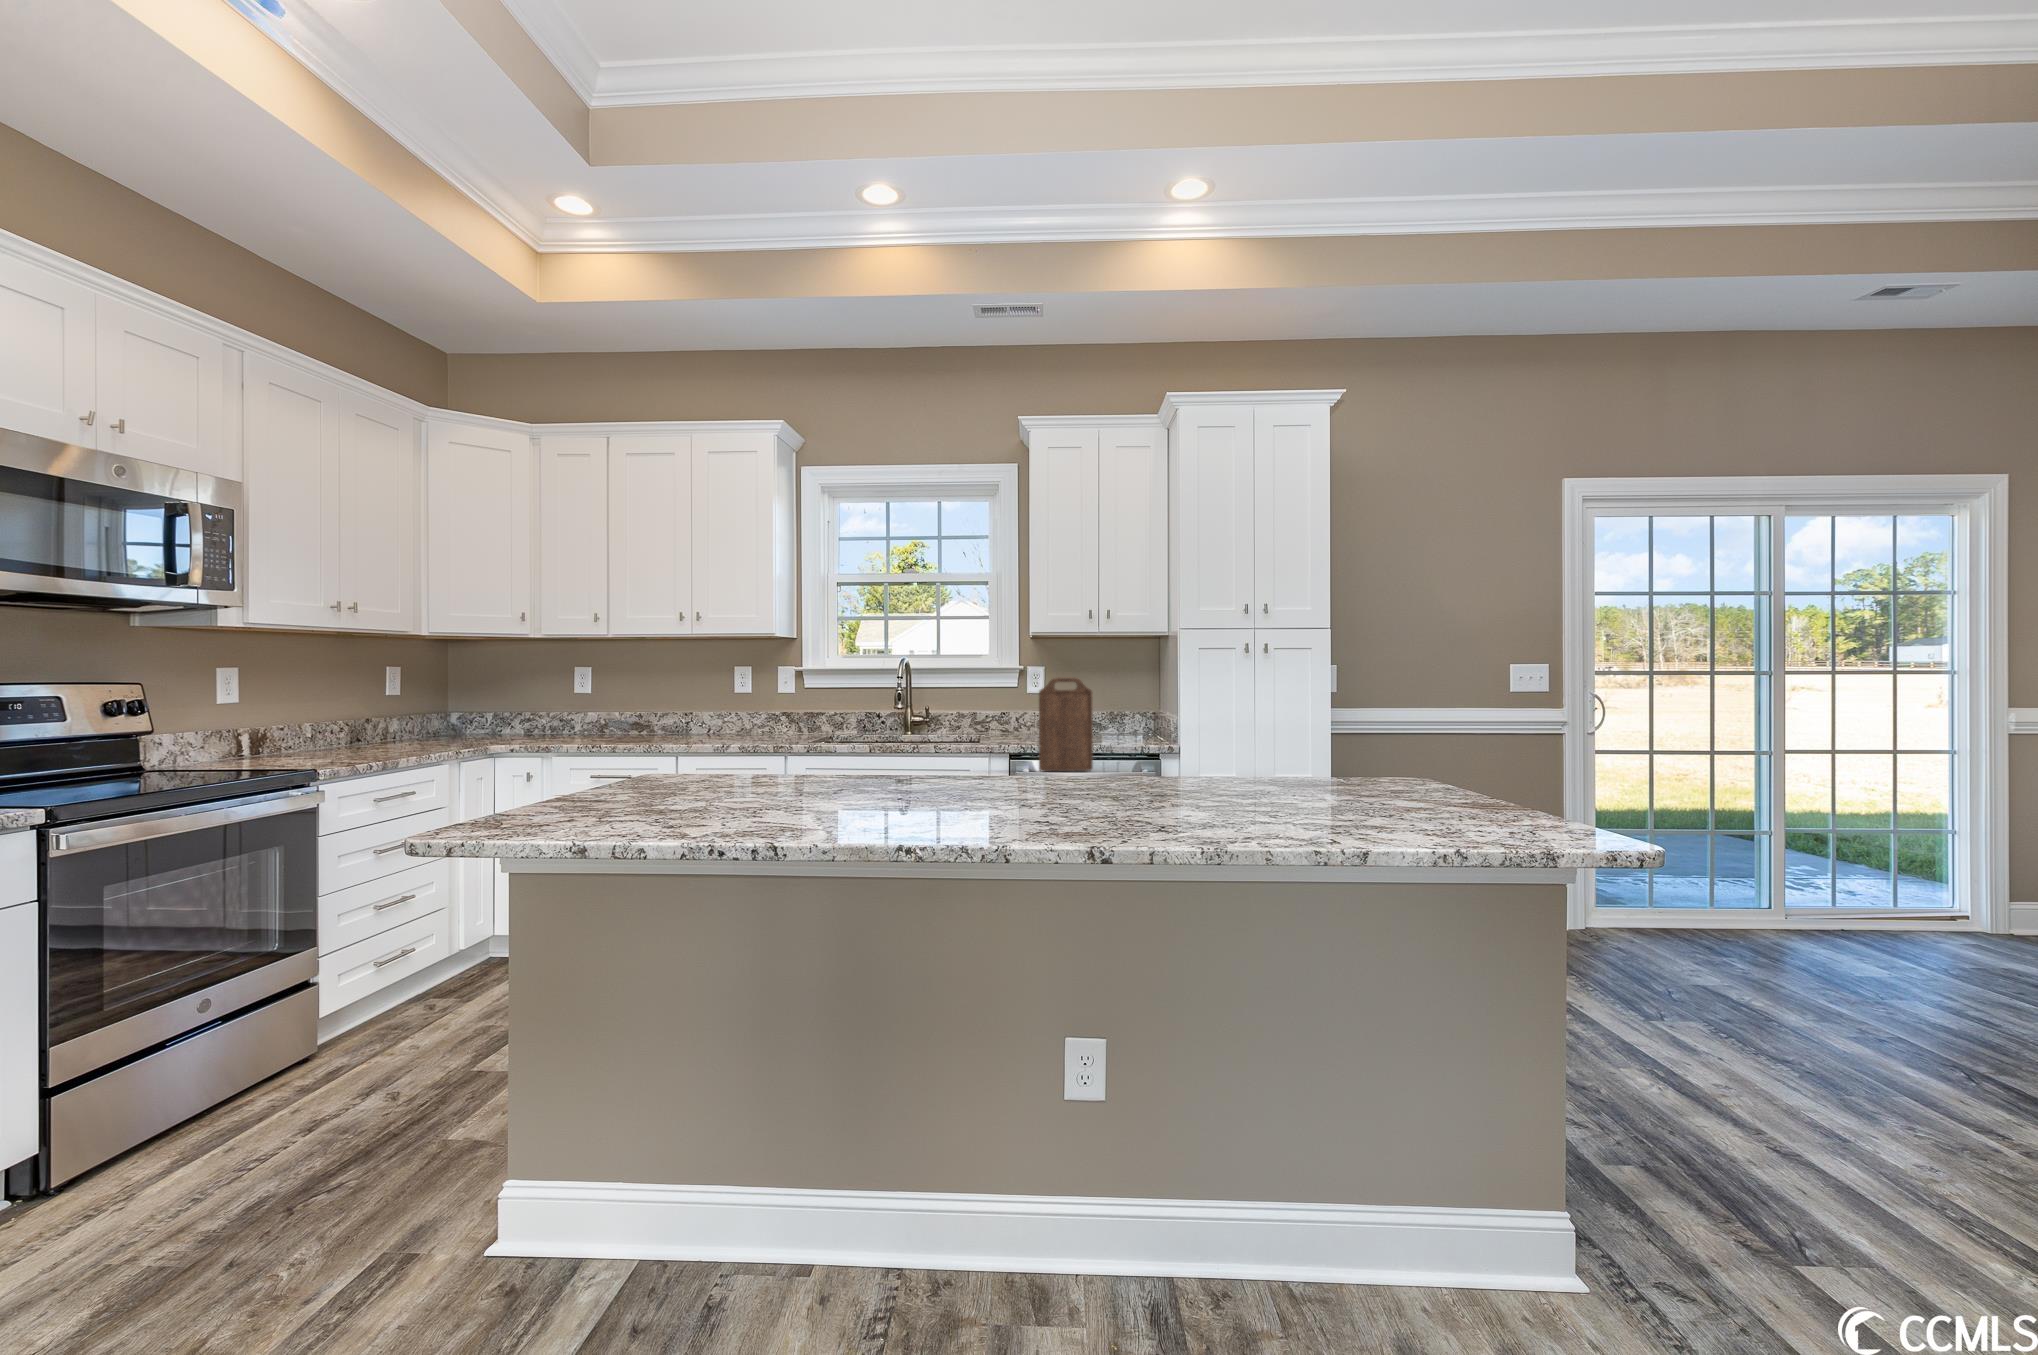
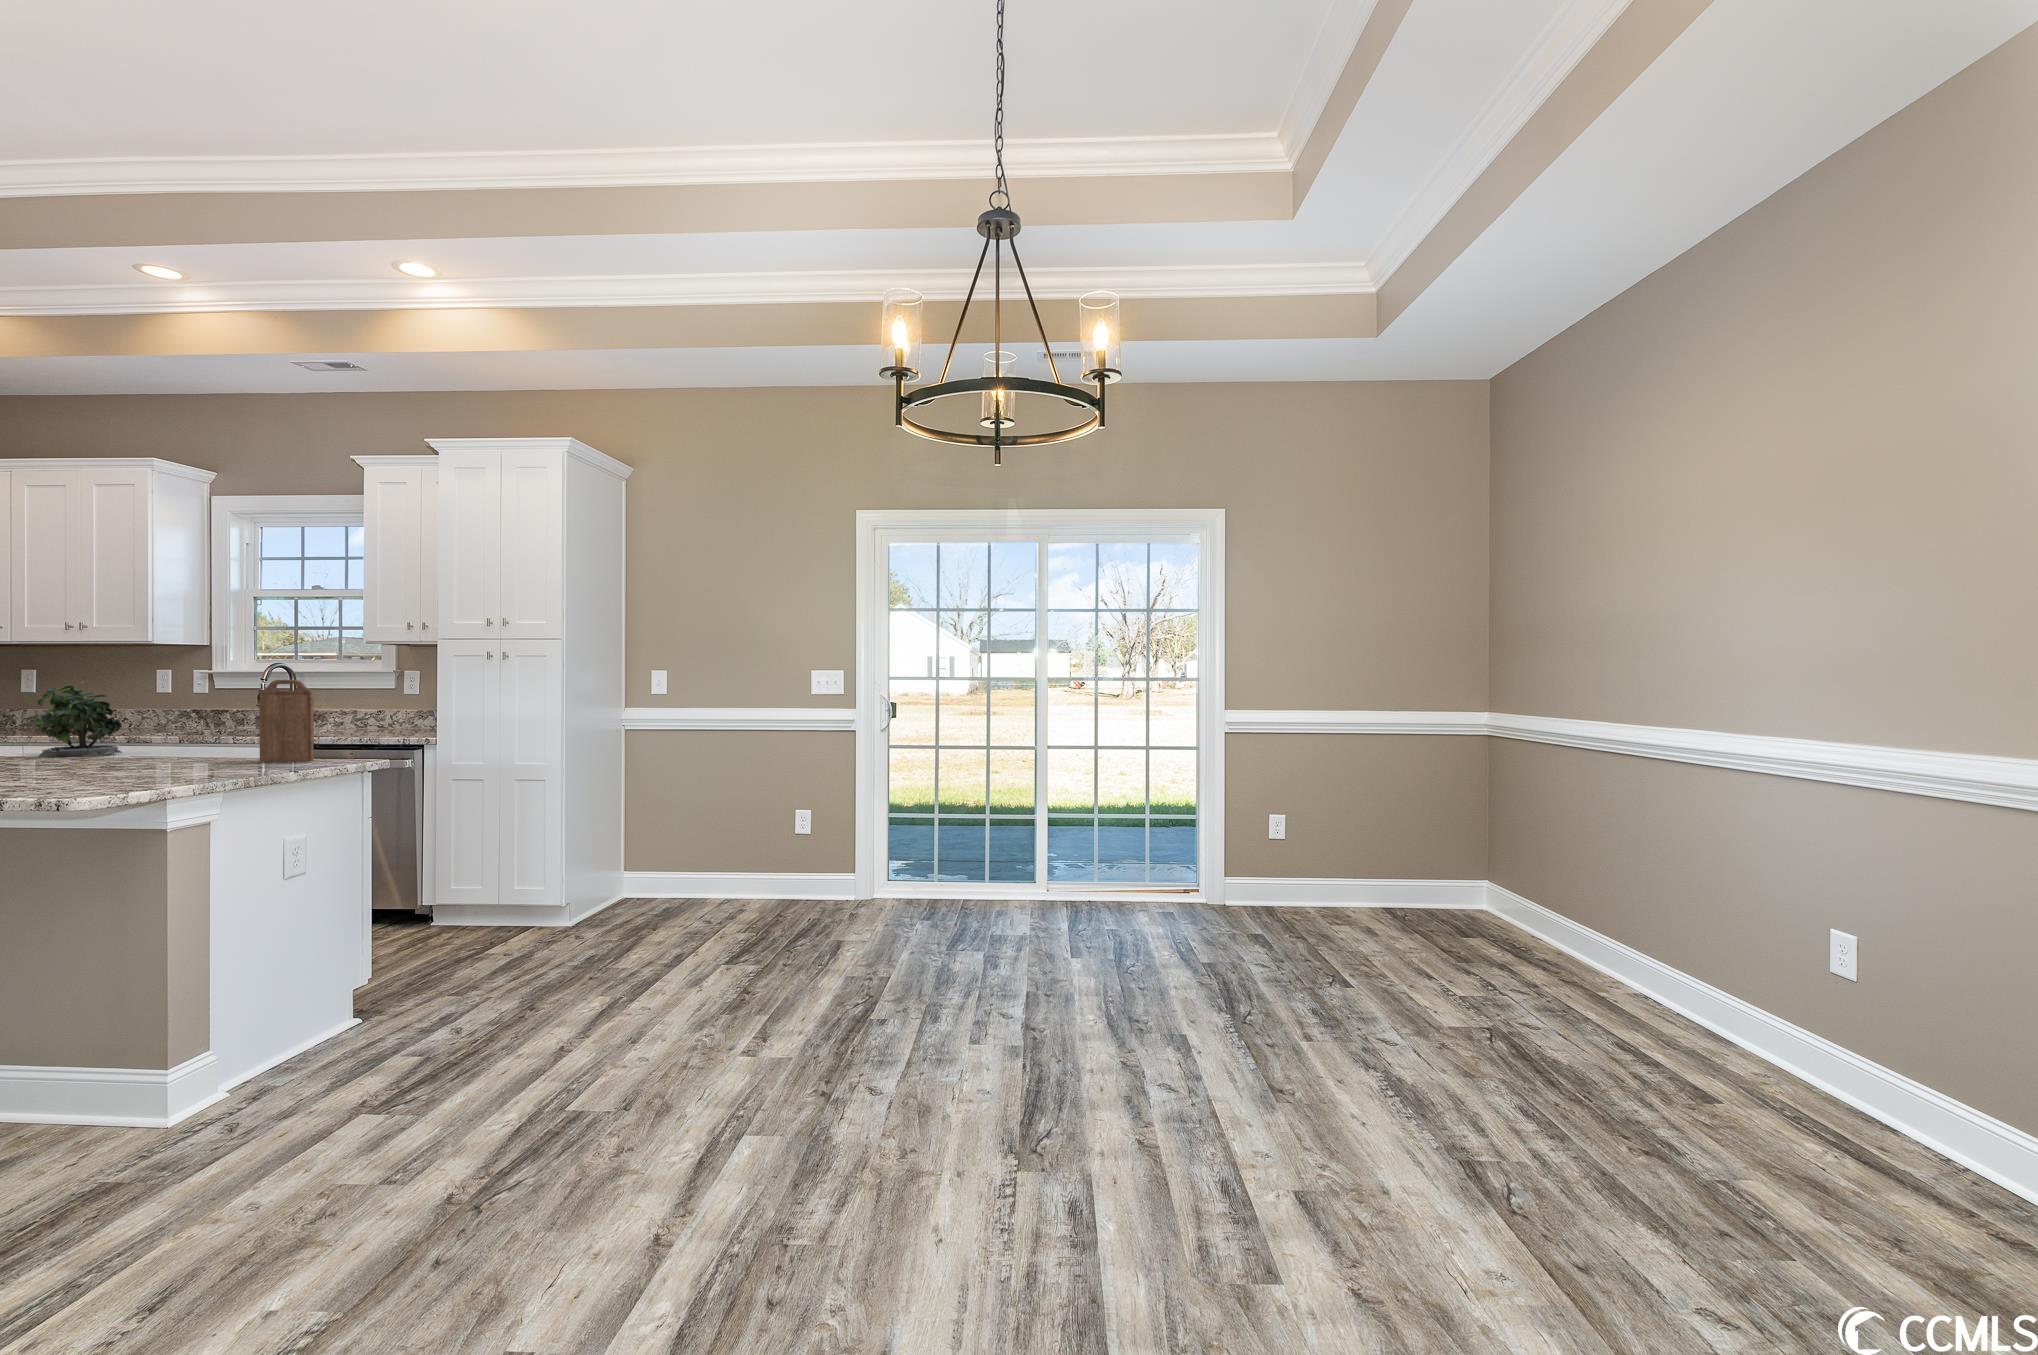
potted plant: none [701,680,778,768] -> present [31,682,122,757]

